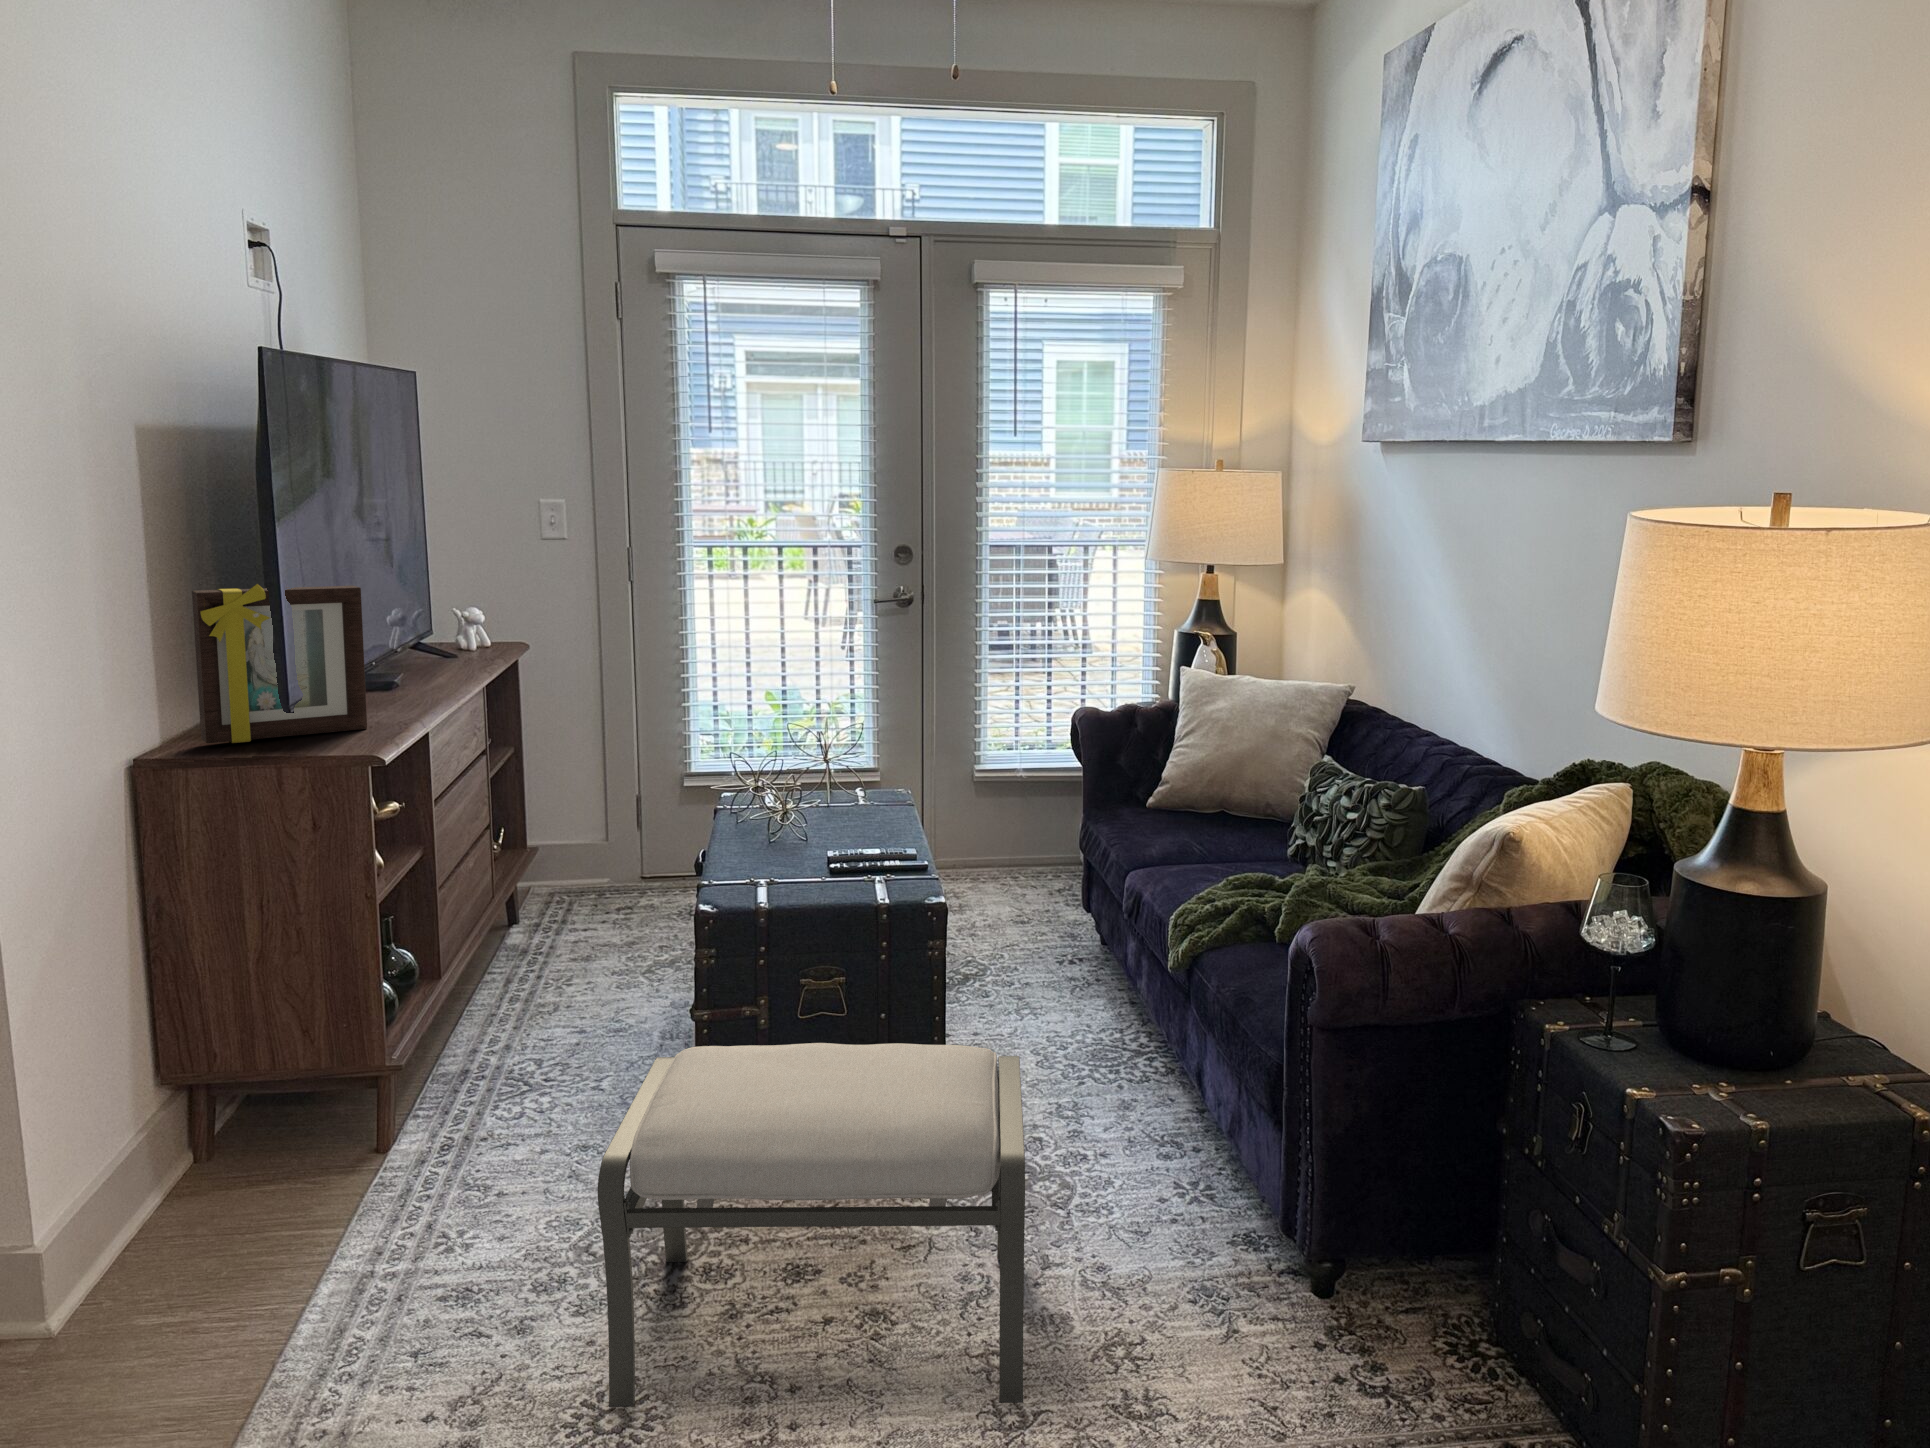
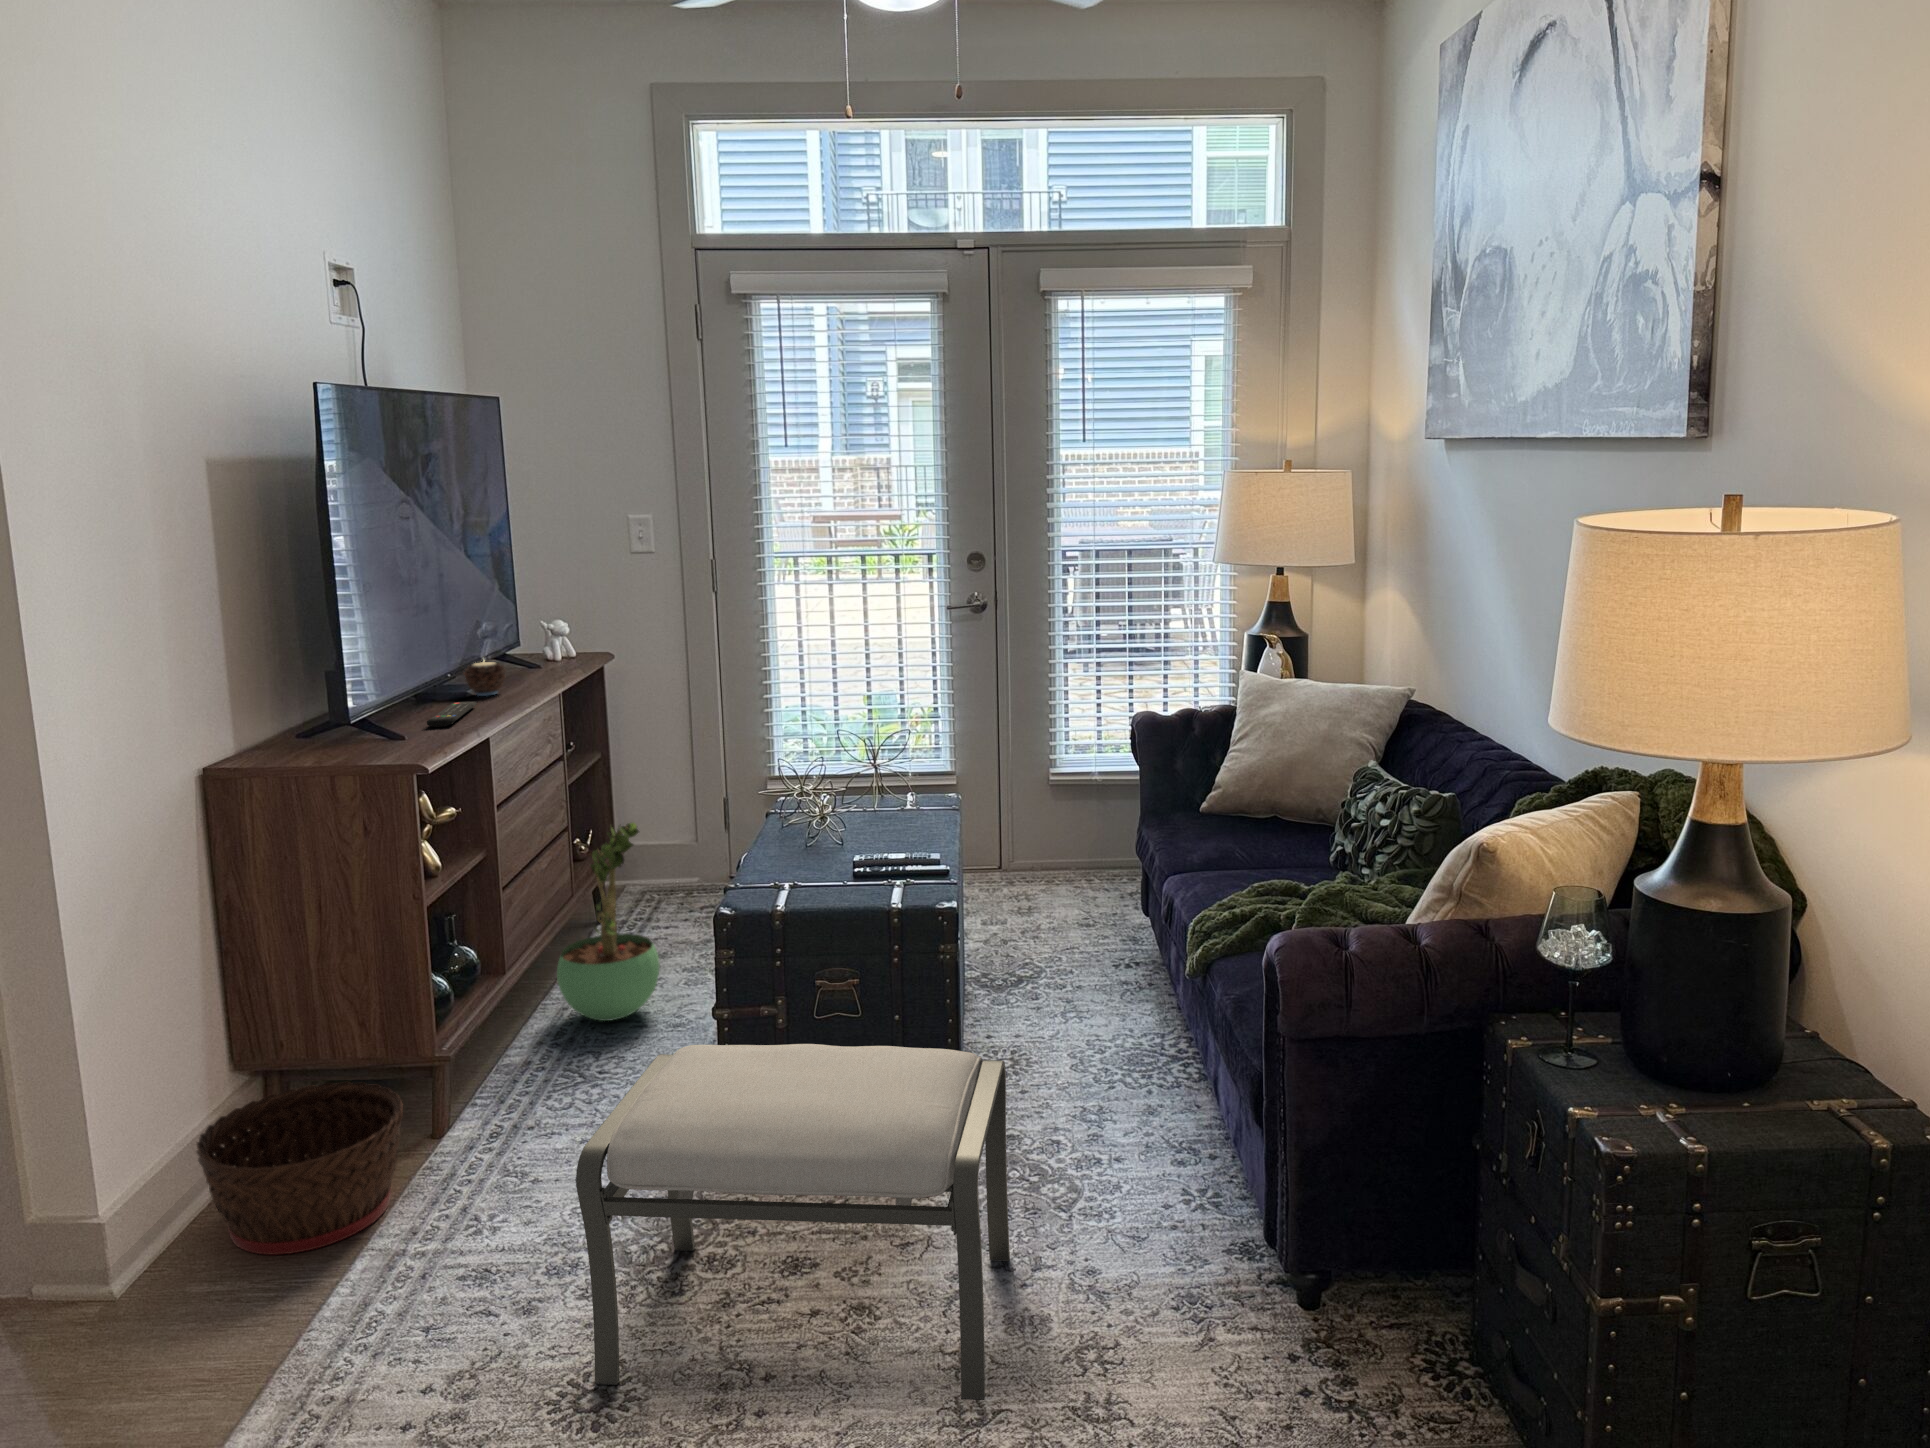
picture frame: present [192,584,367,743] -> none [257,606,420,755]
candle: none [394,643,441,684] -> present [463,661,506,696]
remote control: none [369,689,414,715] -> present [427,702,477,727]
potted plant: none [491,817,600,1025] -> present [557,823,659,1021]
basket: none [130,1095,358,1284] -> present [196,1082,403,1255]

